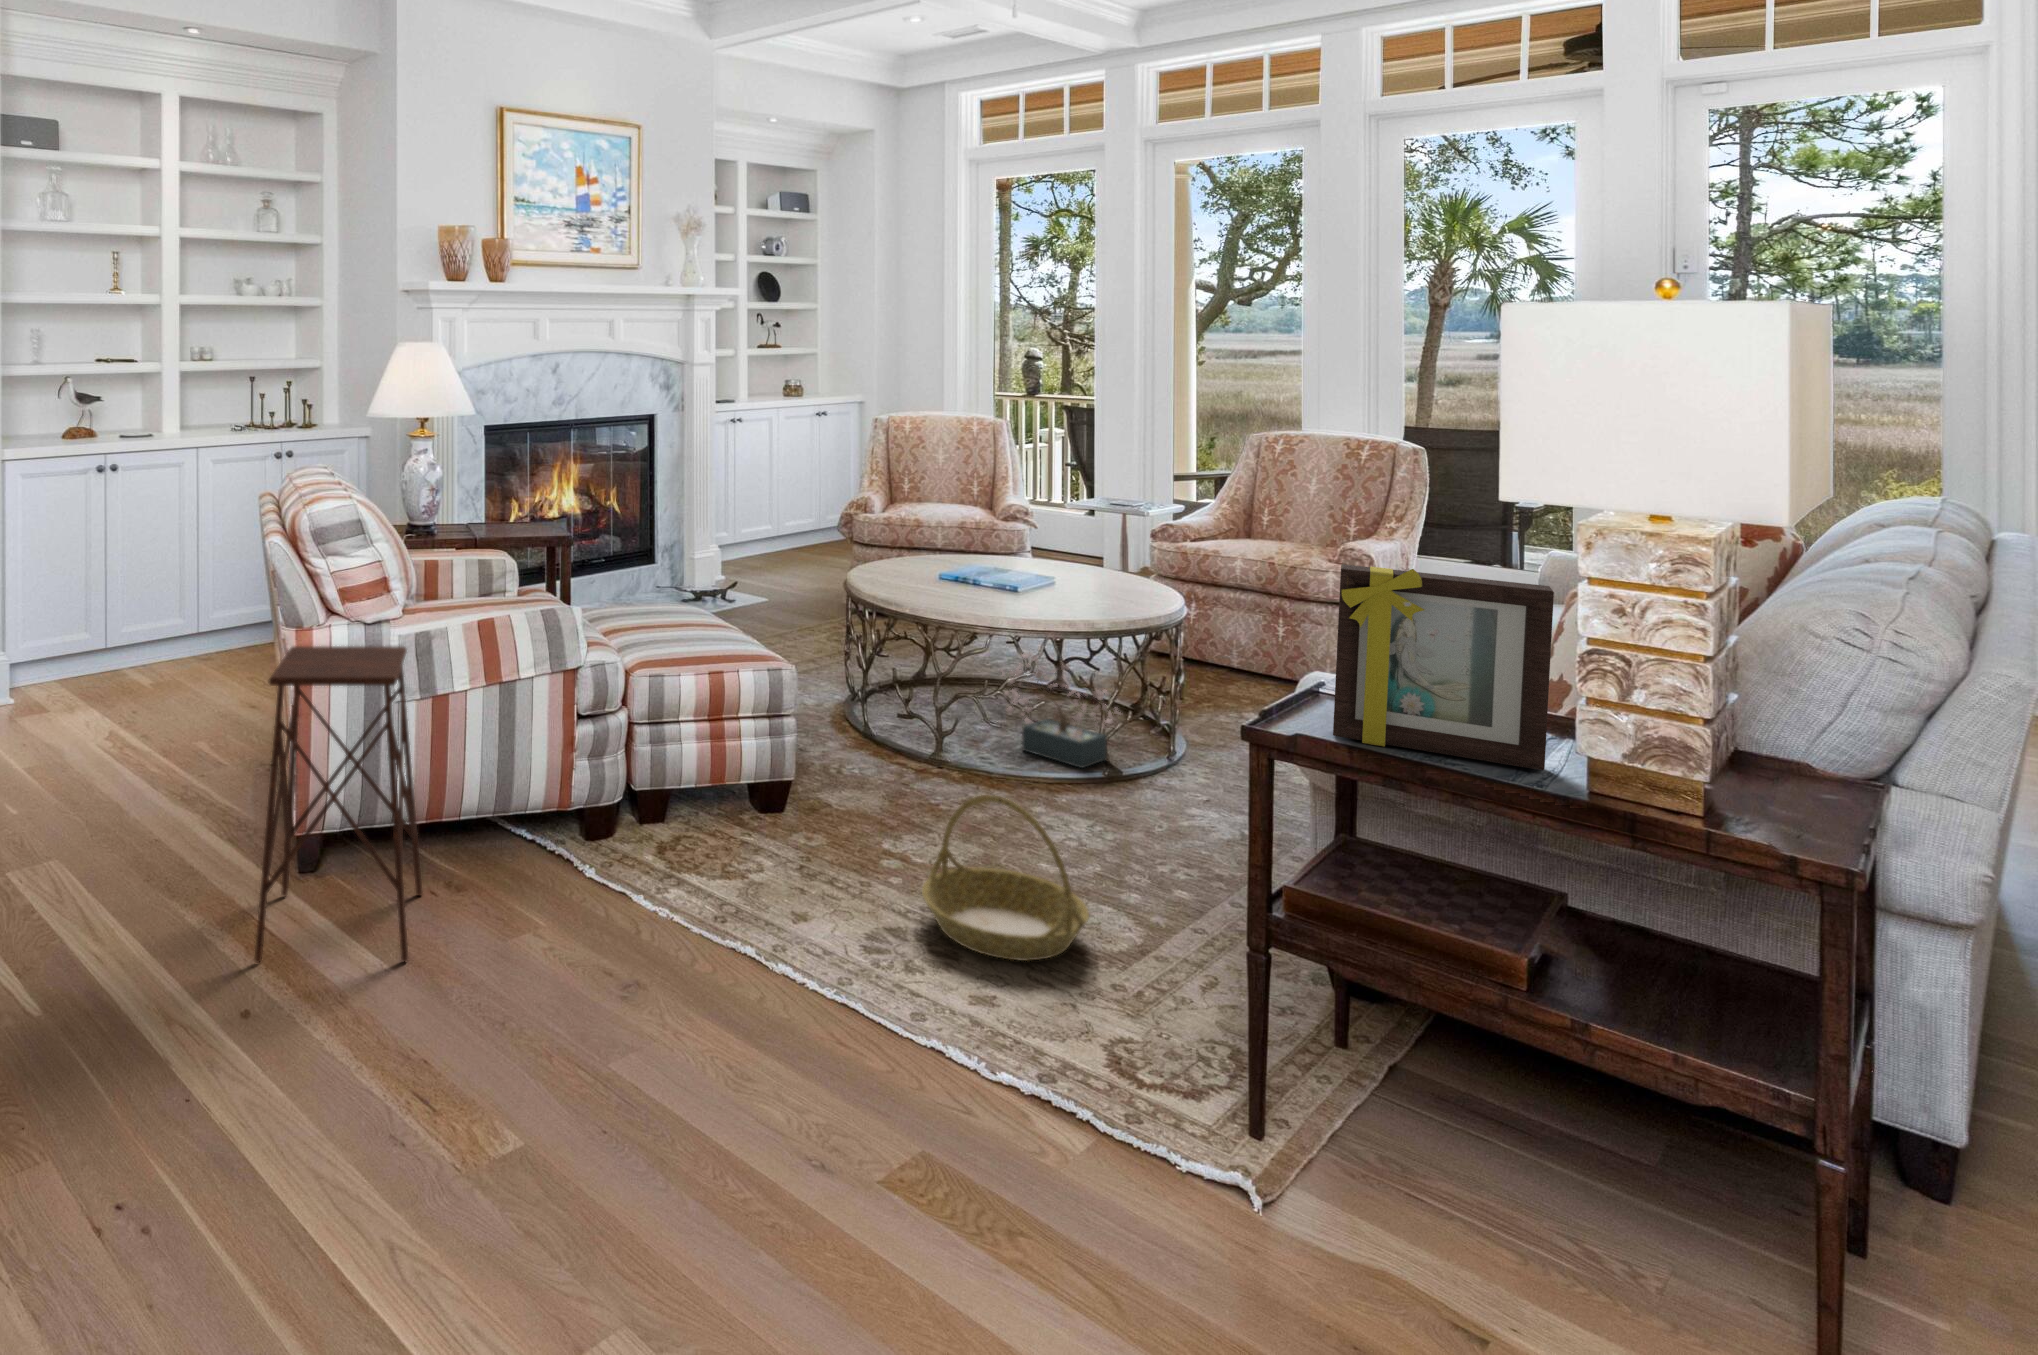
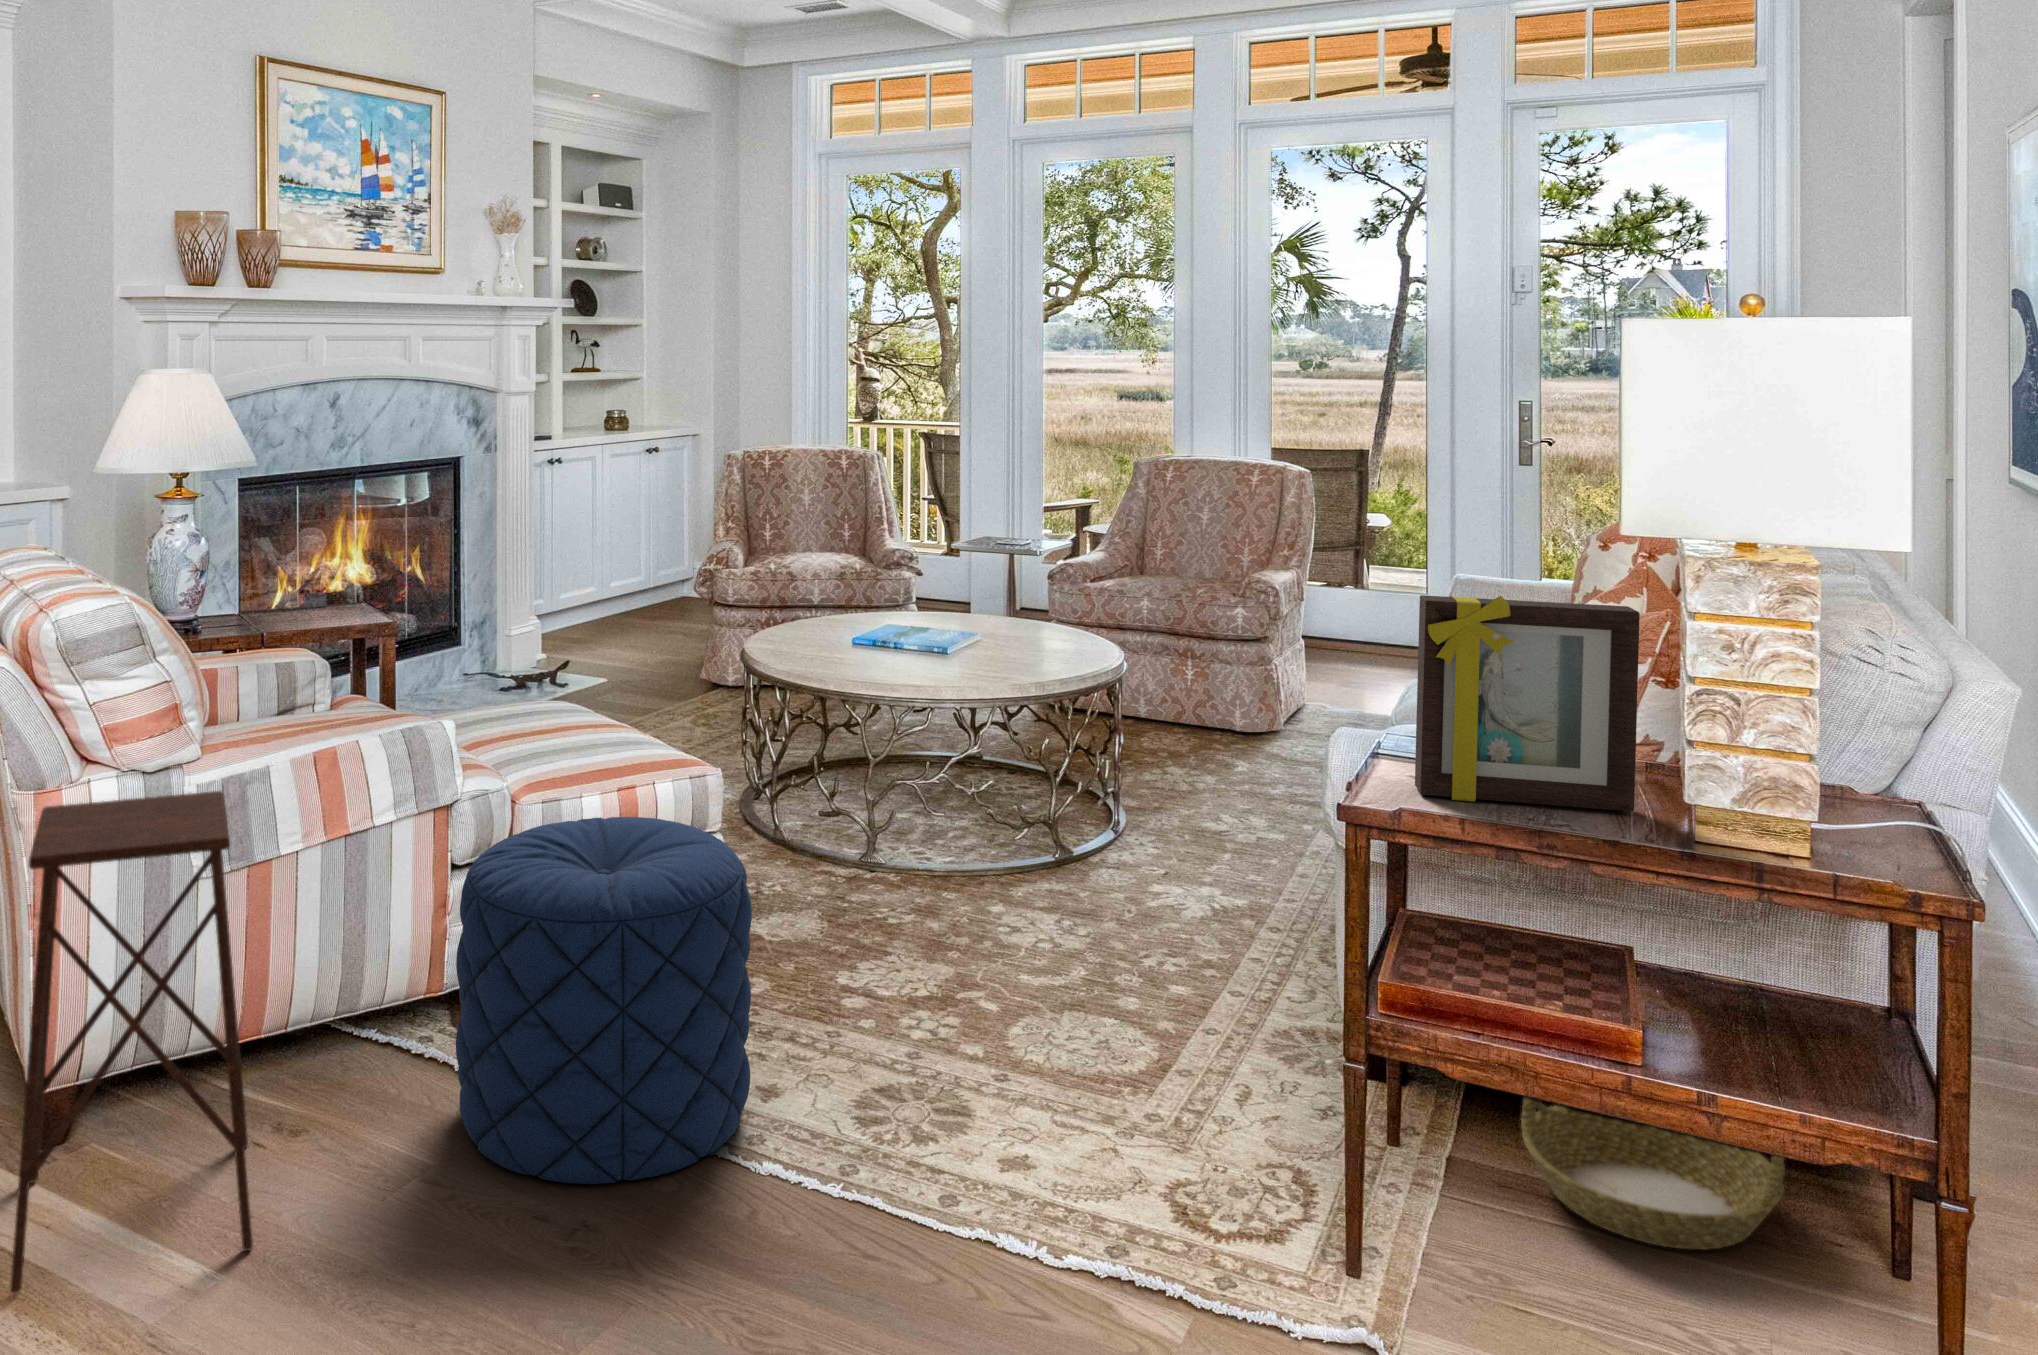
decorative plant: present [1002,652,1119,768] -> none [934,724,1072,859]
pouf: none [564,694,783,961] -> present [456,817,752,1184]
basket: present [922,795,1089,961] -> present [1521,1098,1785,1250]

